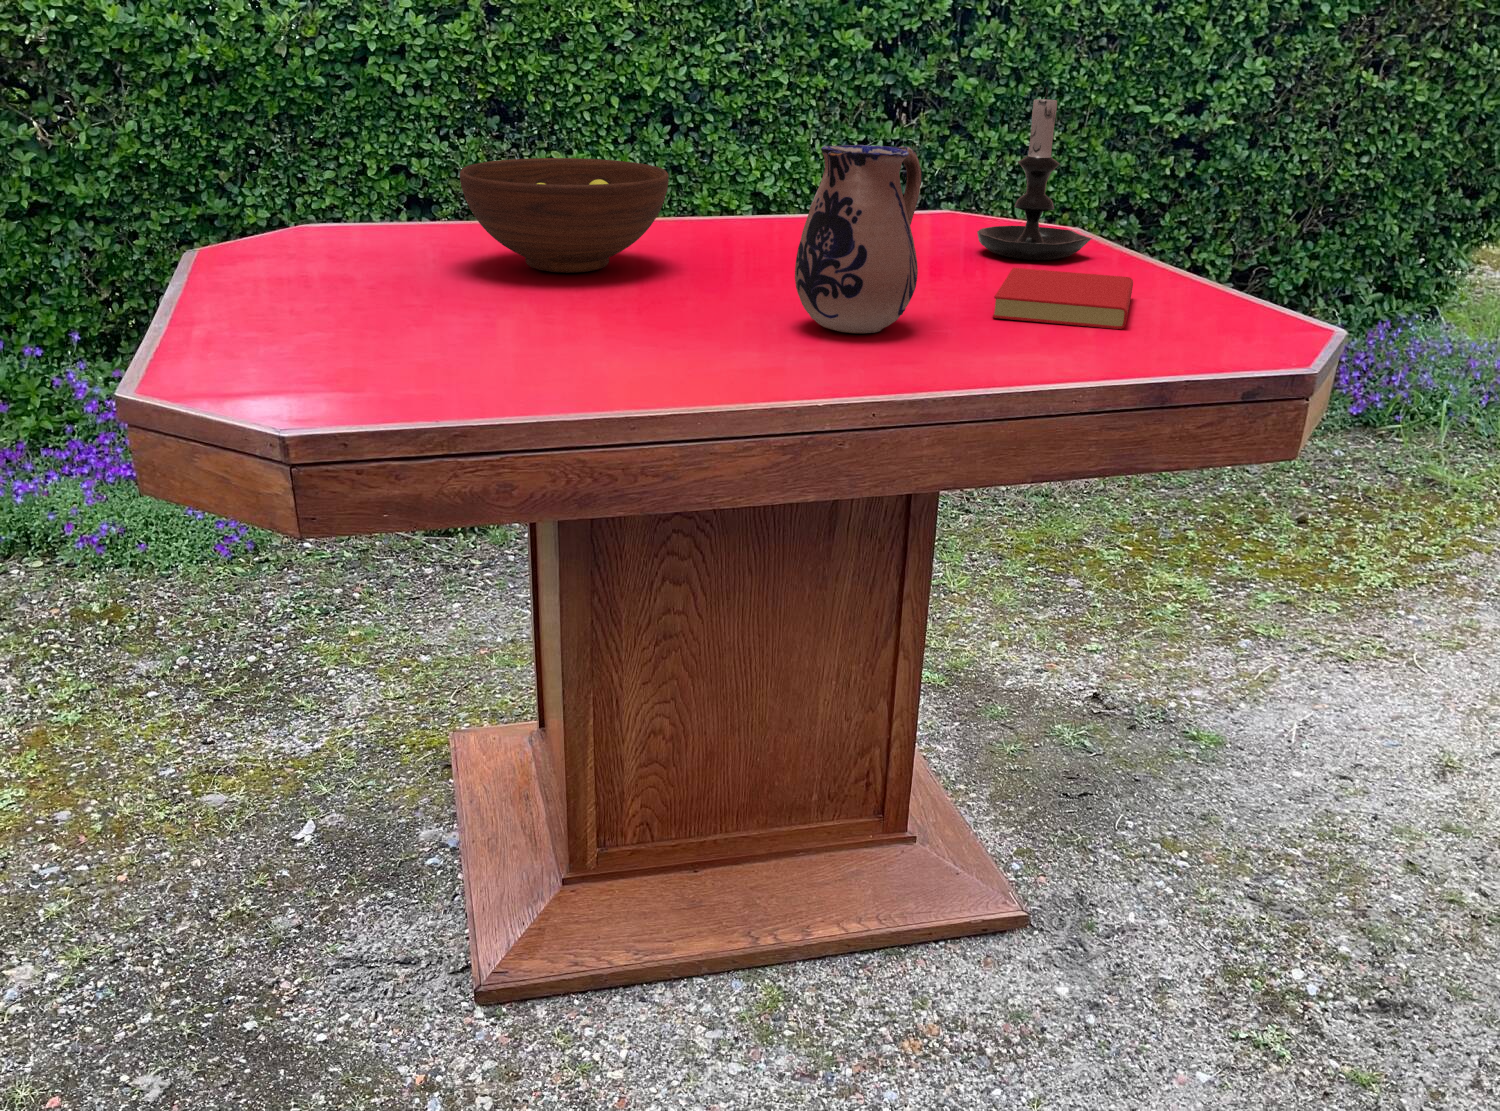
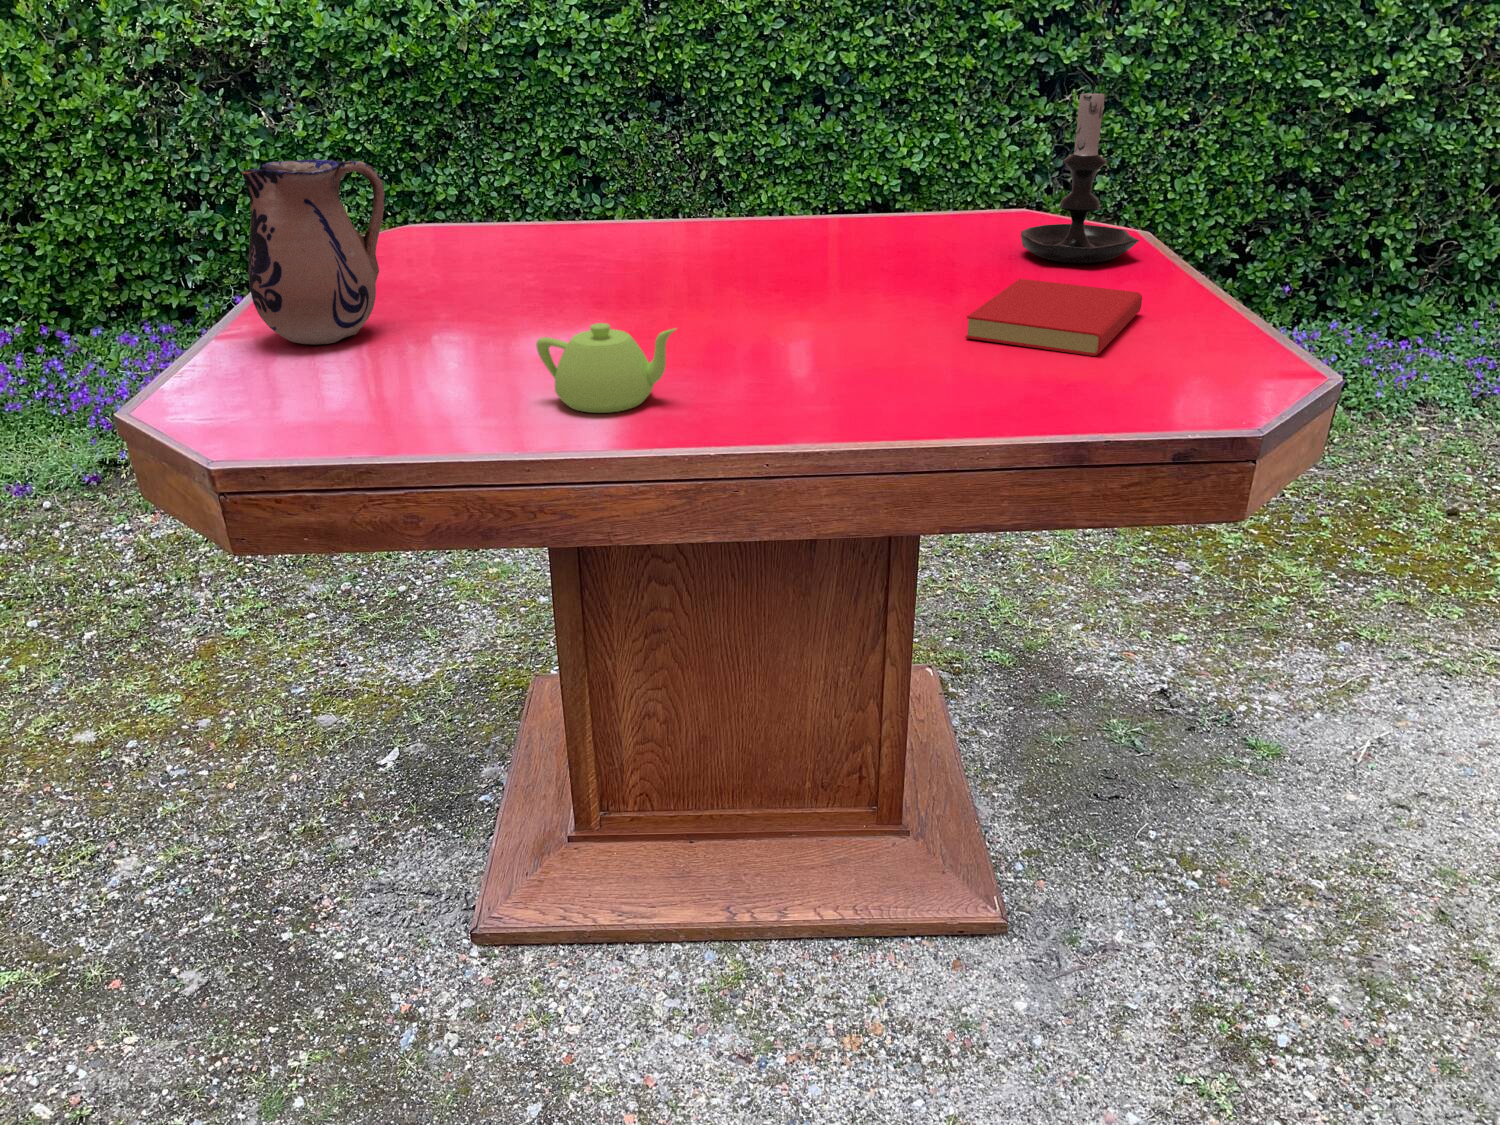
ceramic pitcher: present [795,145,921,333] -> present [242,159,385,344]
fruit bowl: present [460,158,669,273] -> none [492,160,692,275]
teapot: none [629,294,774,382] -> present [536,323,676,413]

